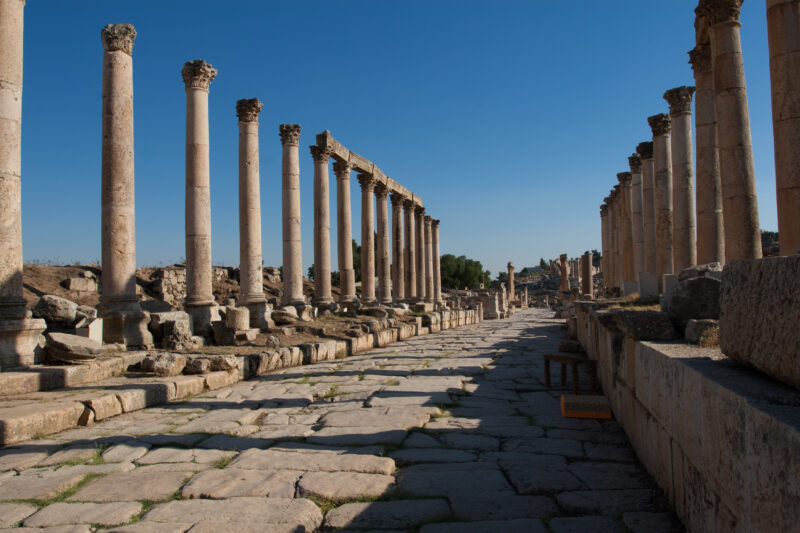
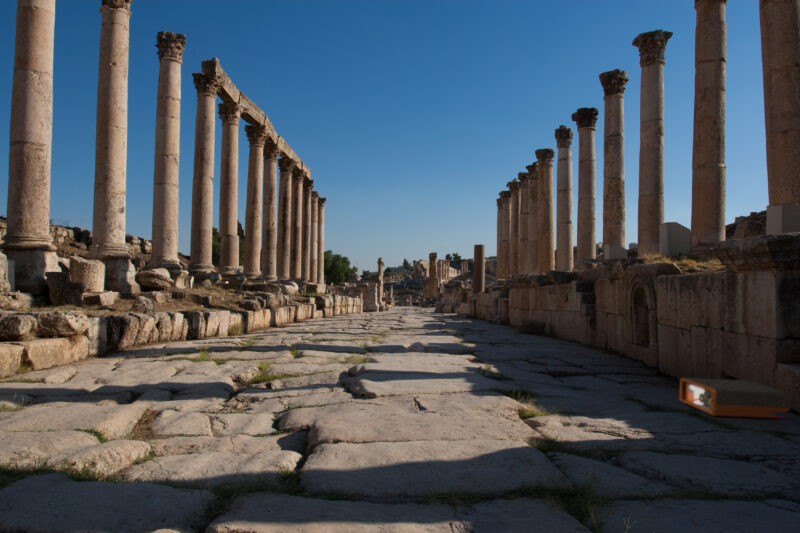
bench: present [543,354,598,395] -> none [576,322,671,381]

